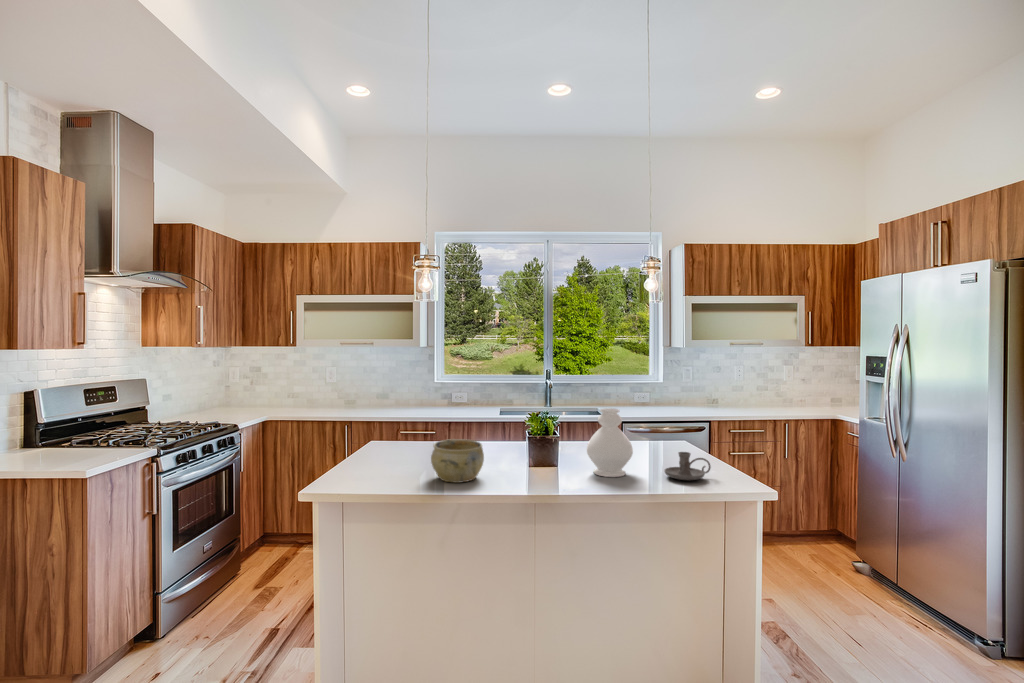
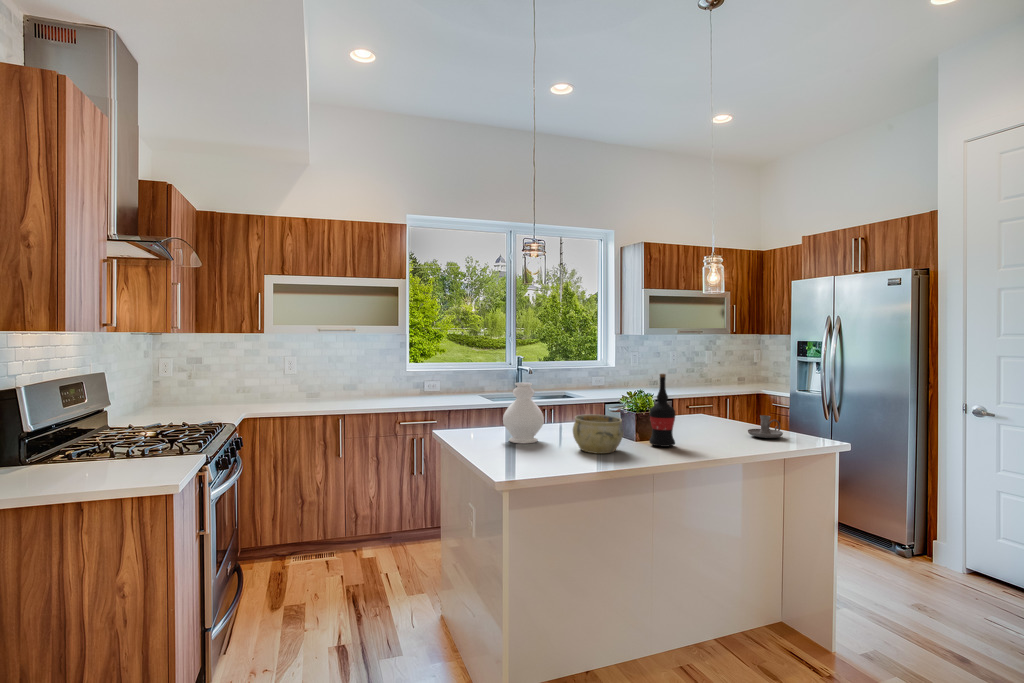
wine bottle: none [522,399,551,480] -> present [649,374,675,447]
decorative vase: present [587,408,633,477] -> present [503,382,544,443]

